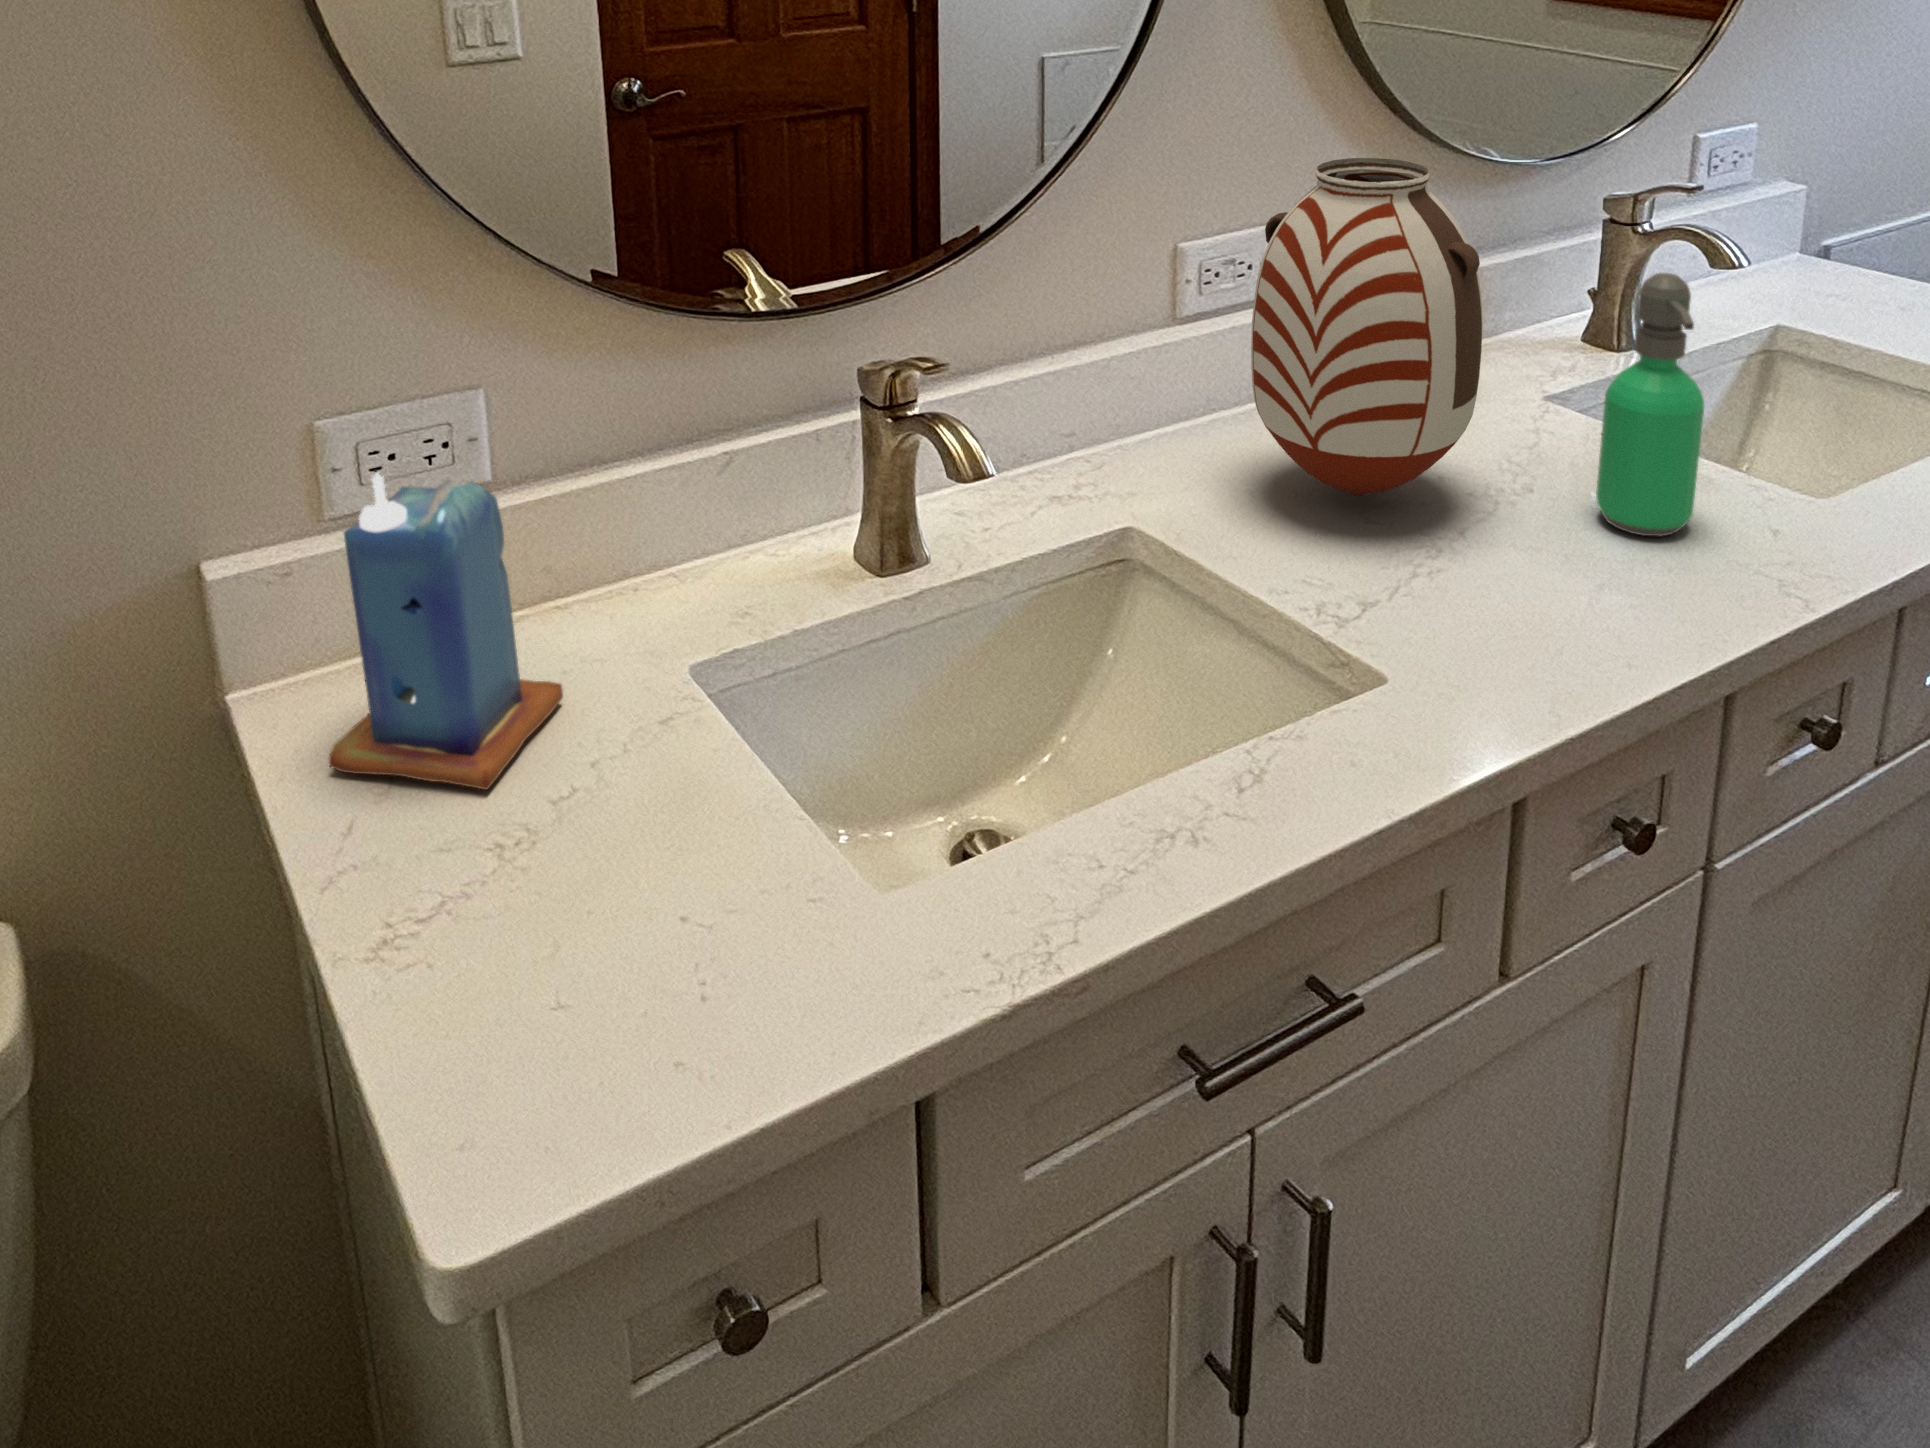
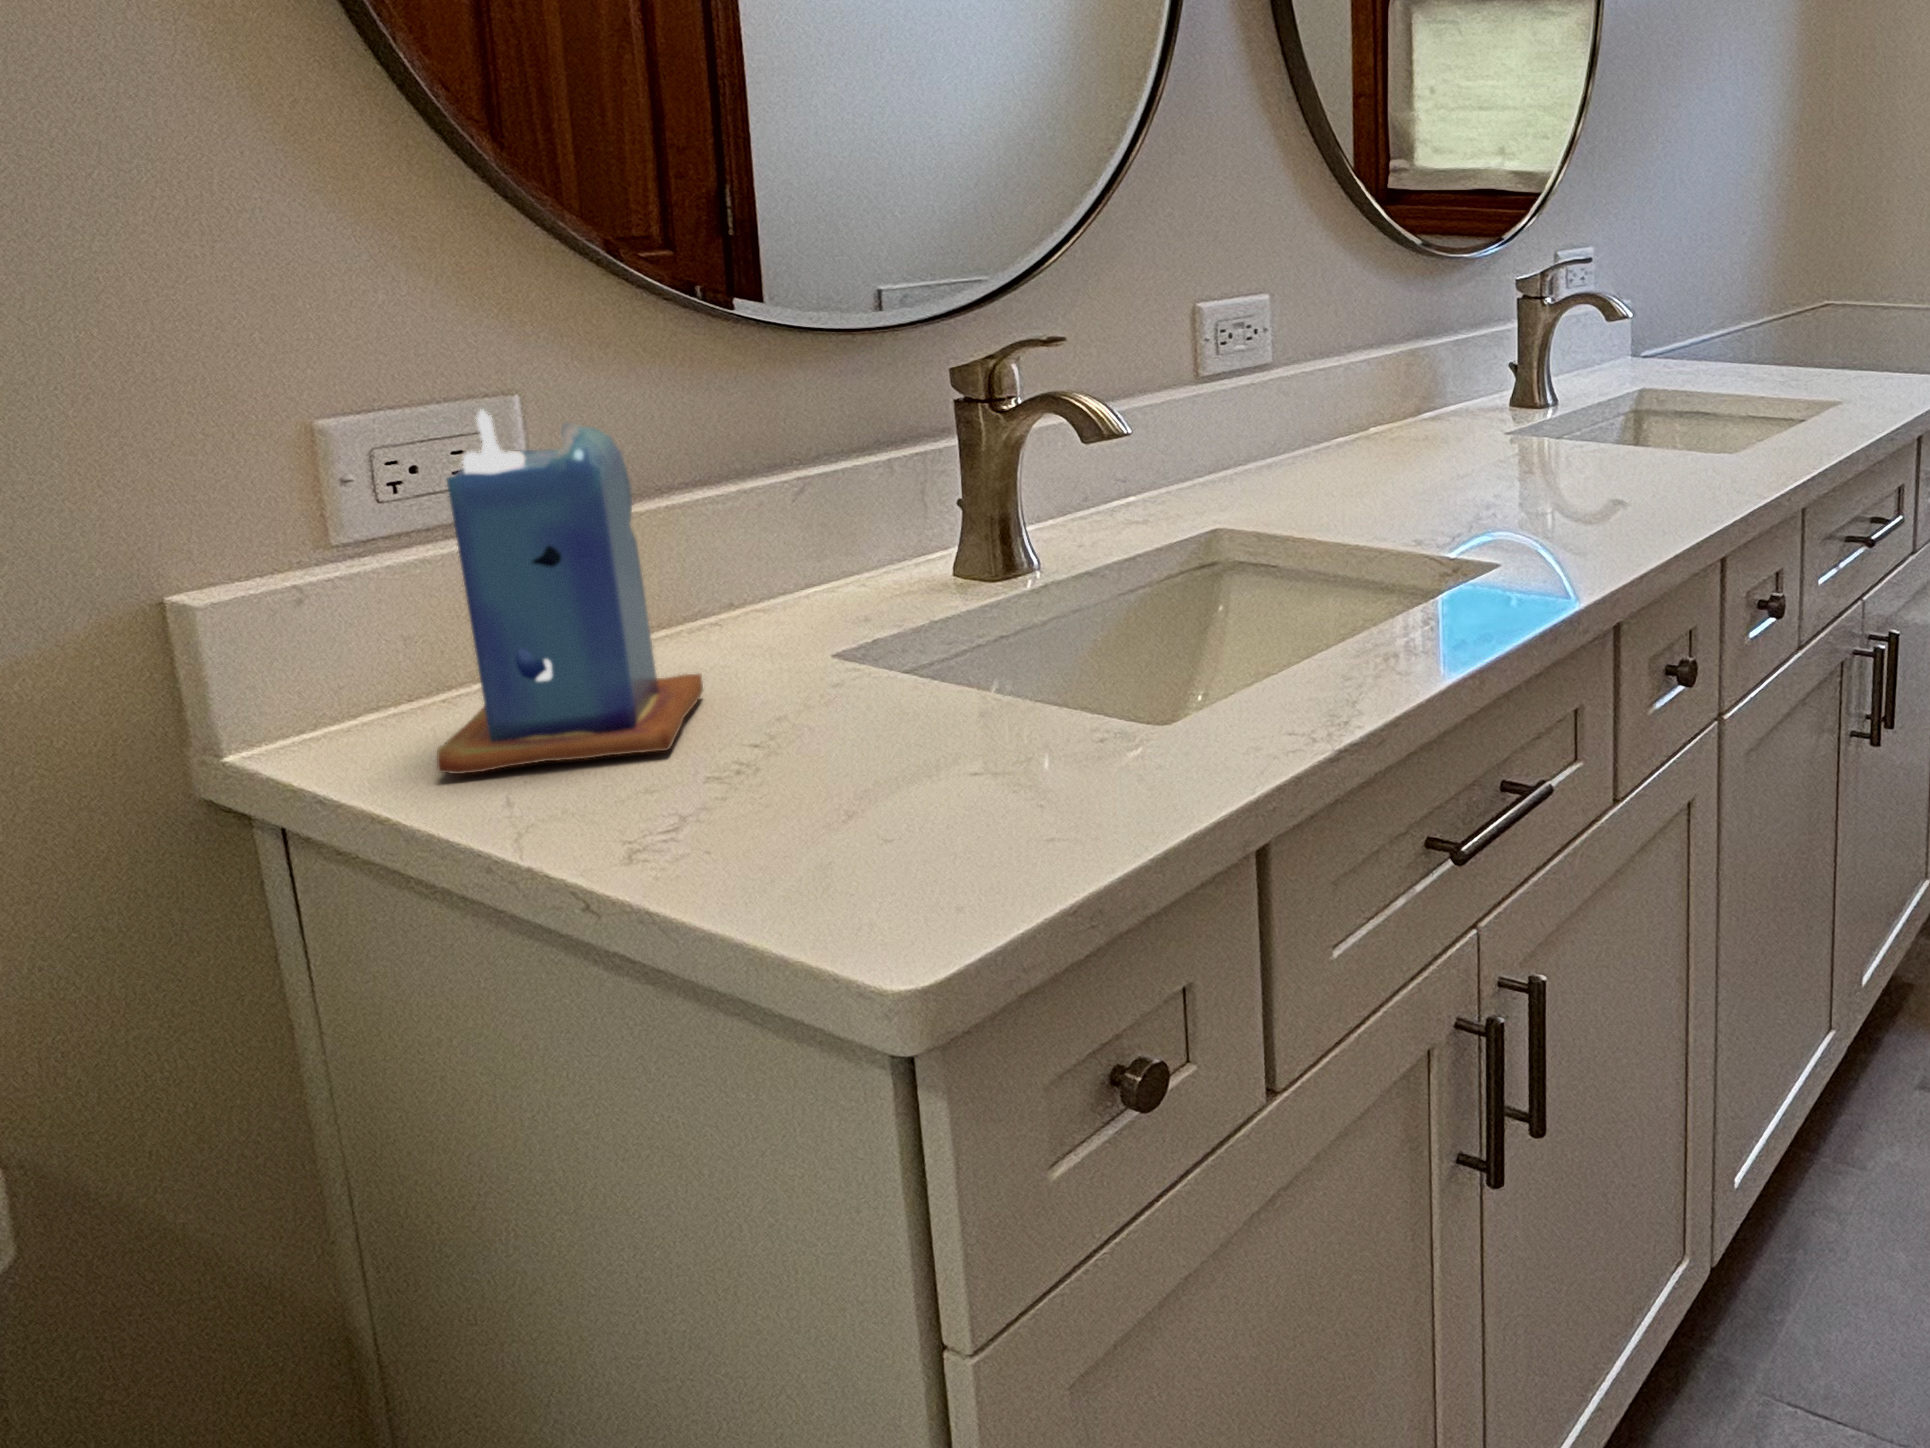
vase: present [1251,158,1483,497] -> none [1295,185,1493,491]
soap dispenser: present [1596,273,1704,536] -> none [1586,262,1660,480]

